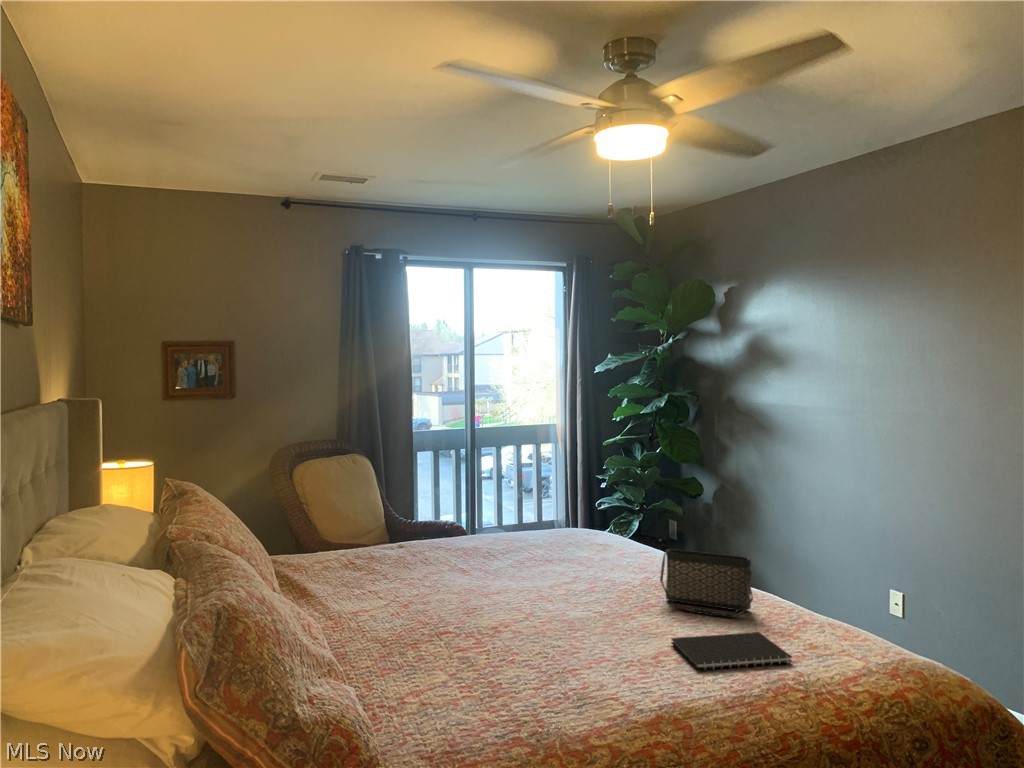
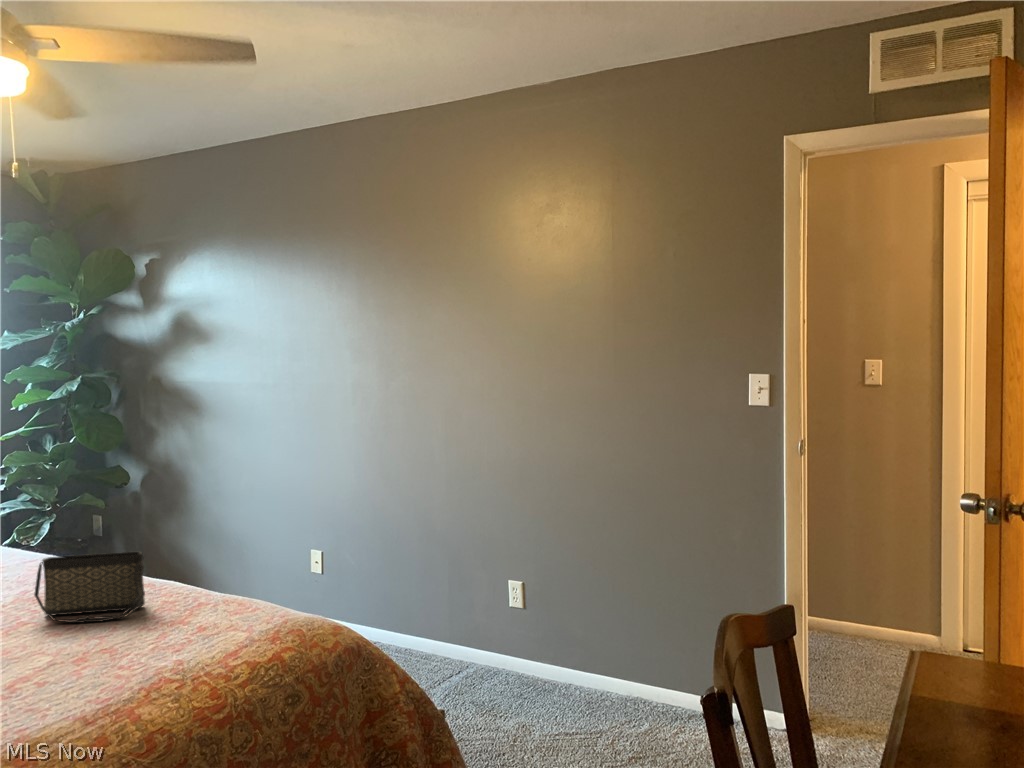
notebook: present [671,632,792,670] -> none [36,629,175,689]

